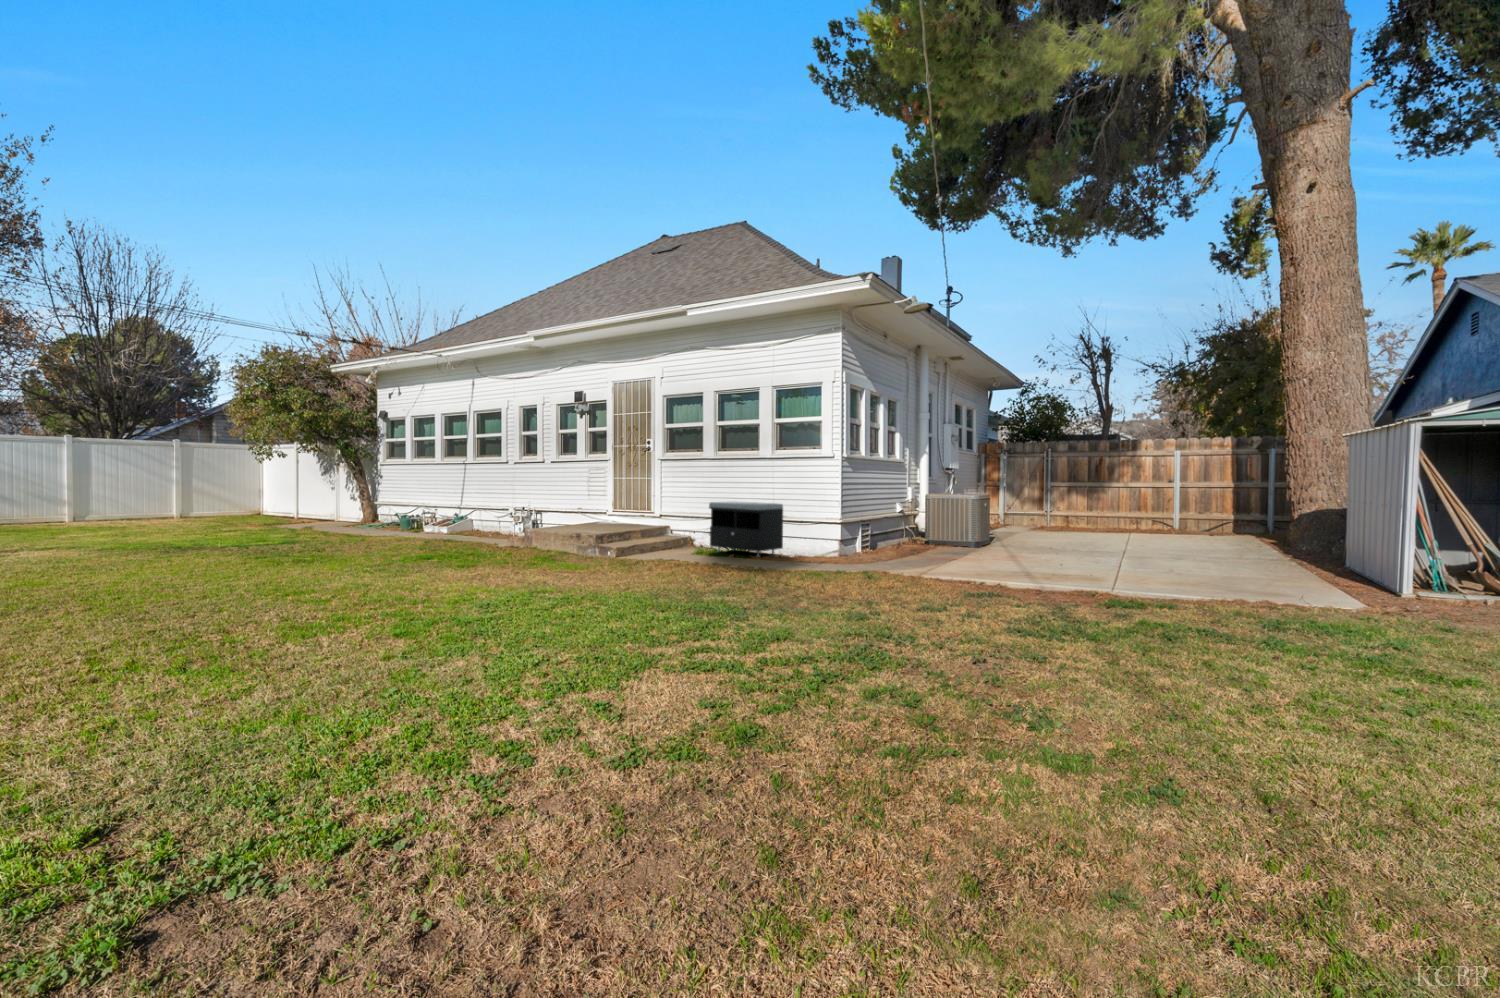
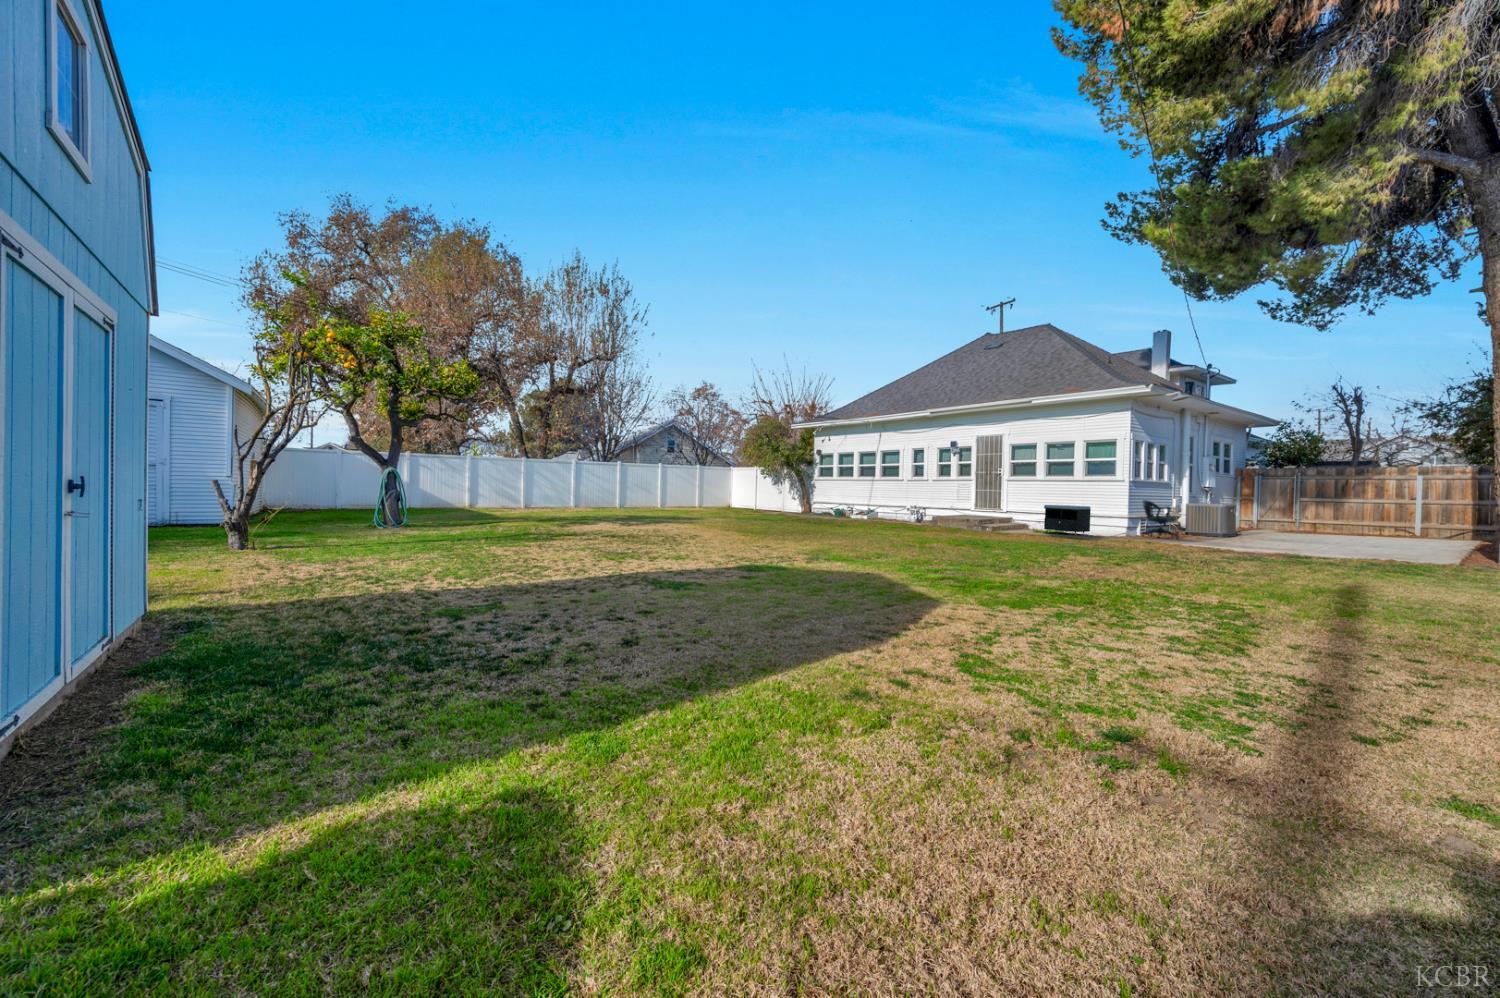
chair: none [863,491,919,559] -> present [1142,500,1179,538]

